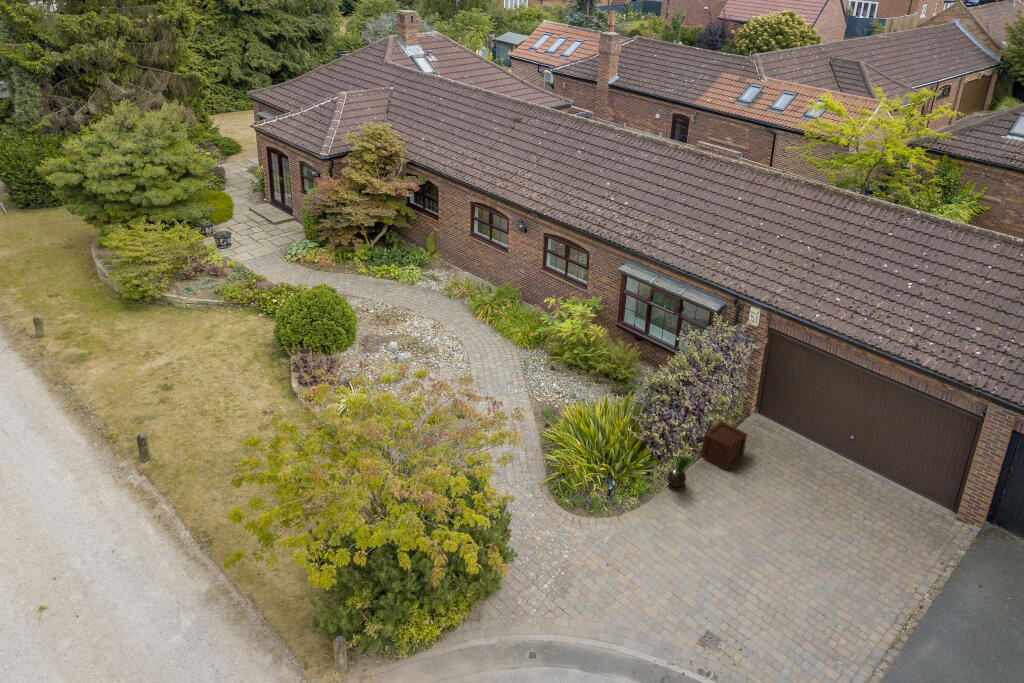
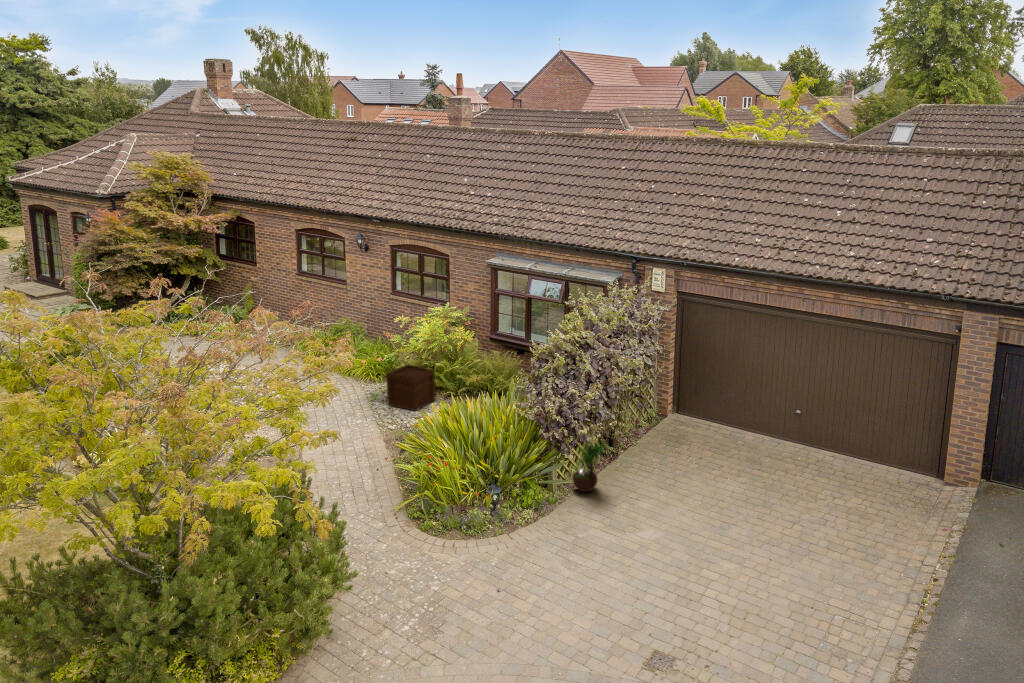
wooden crate: present [701,422,747,470] -> present [386,365,436,411]

